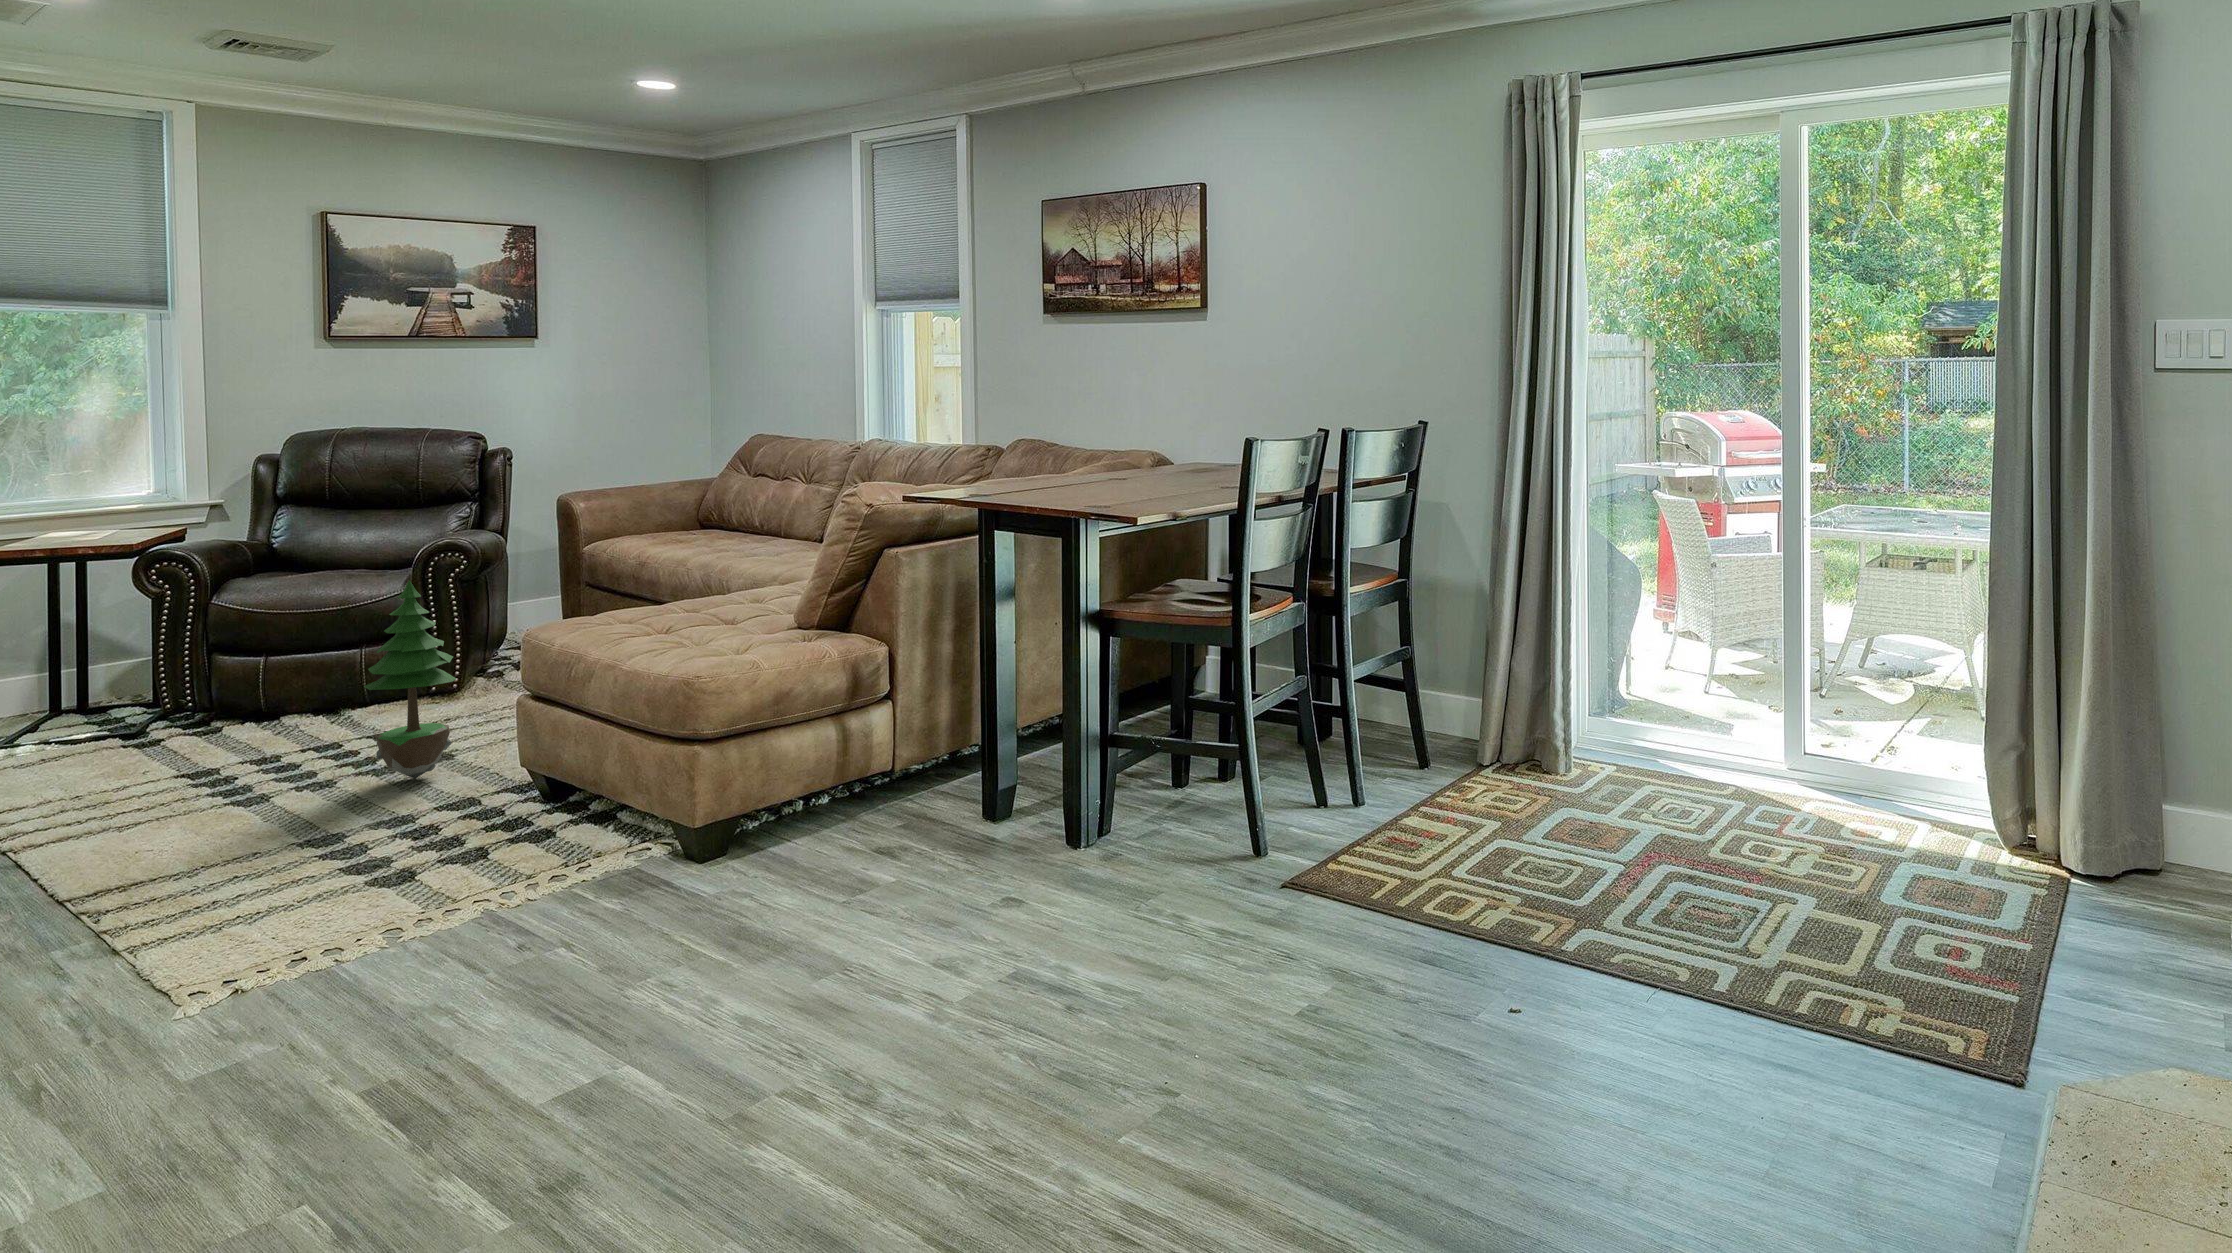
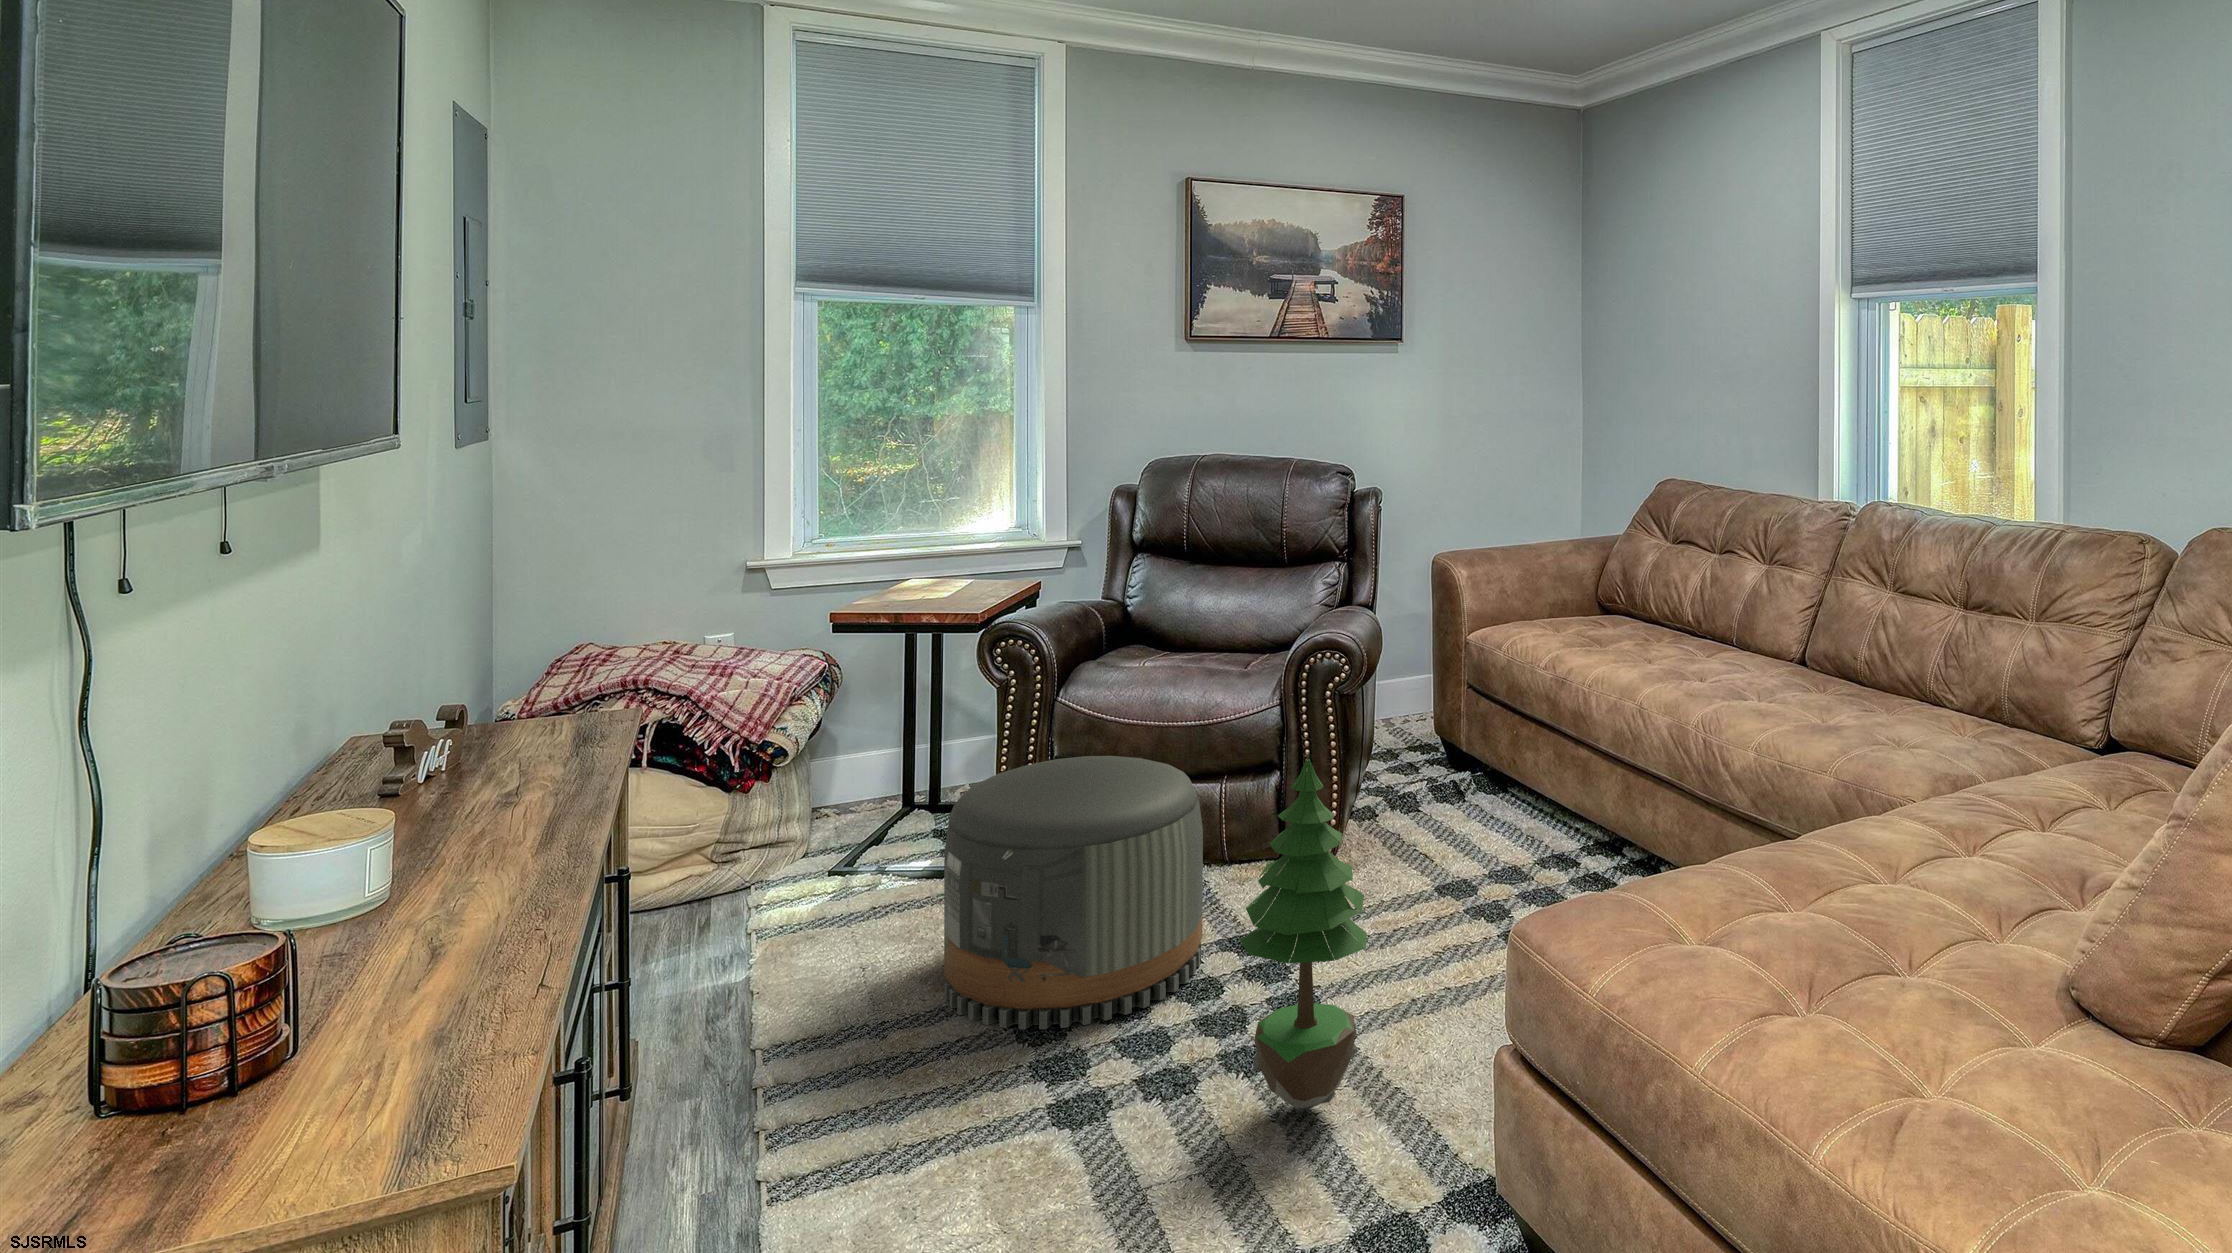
pouf: none [120,622,344,785] -> present [944,756,1203,1029]

